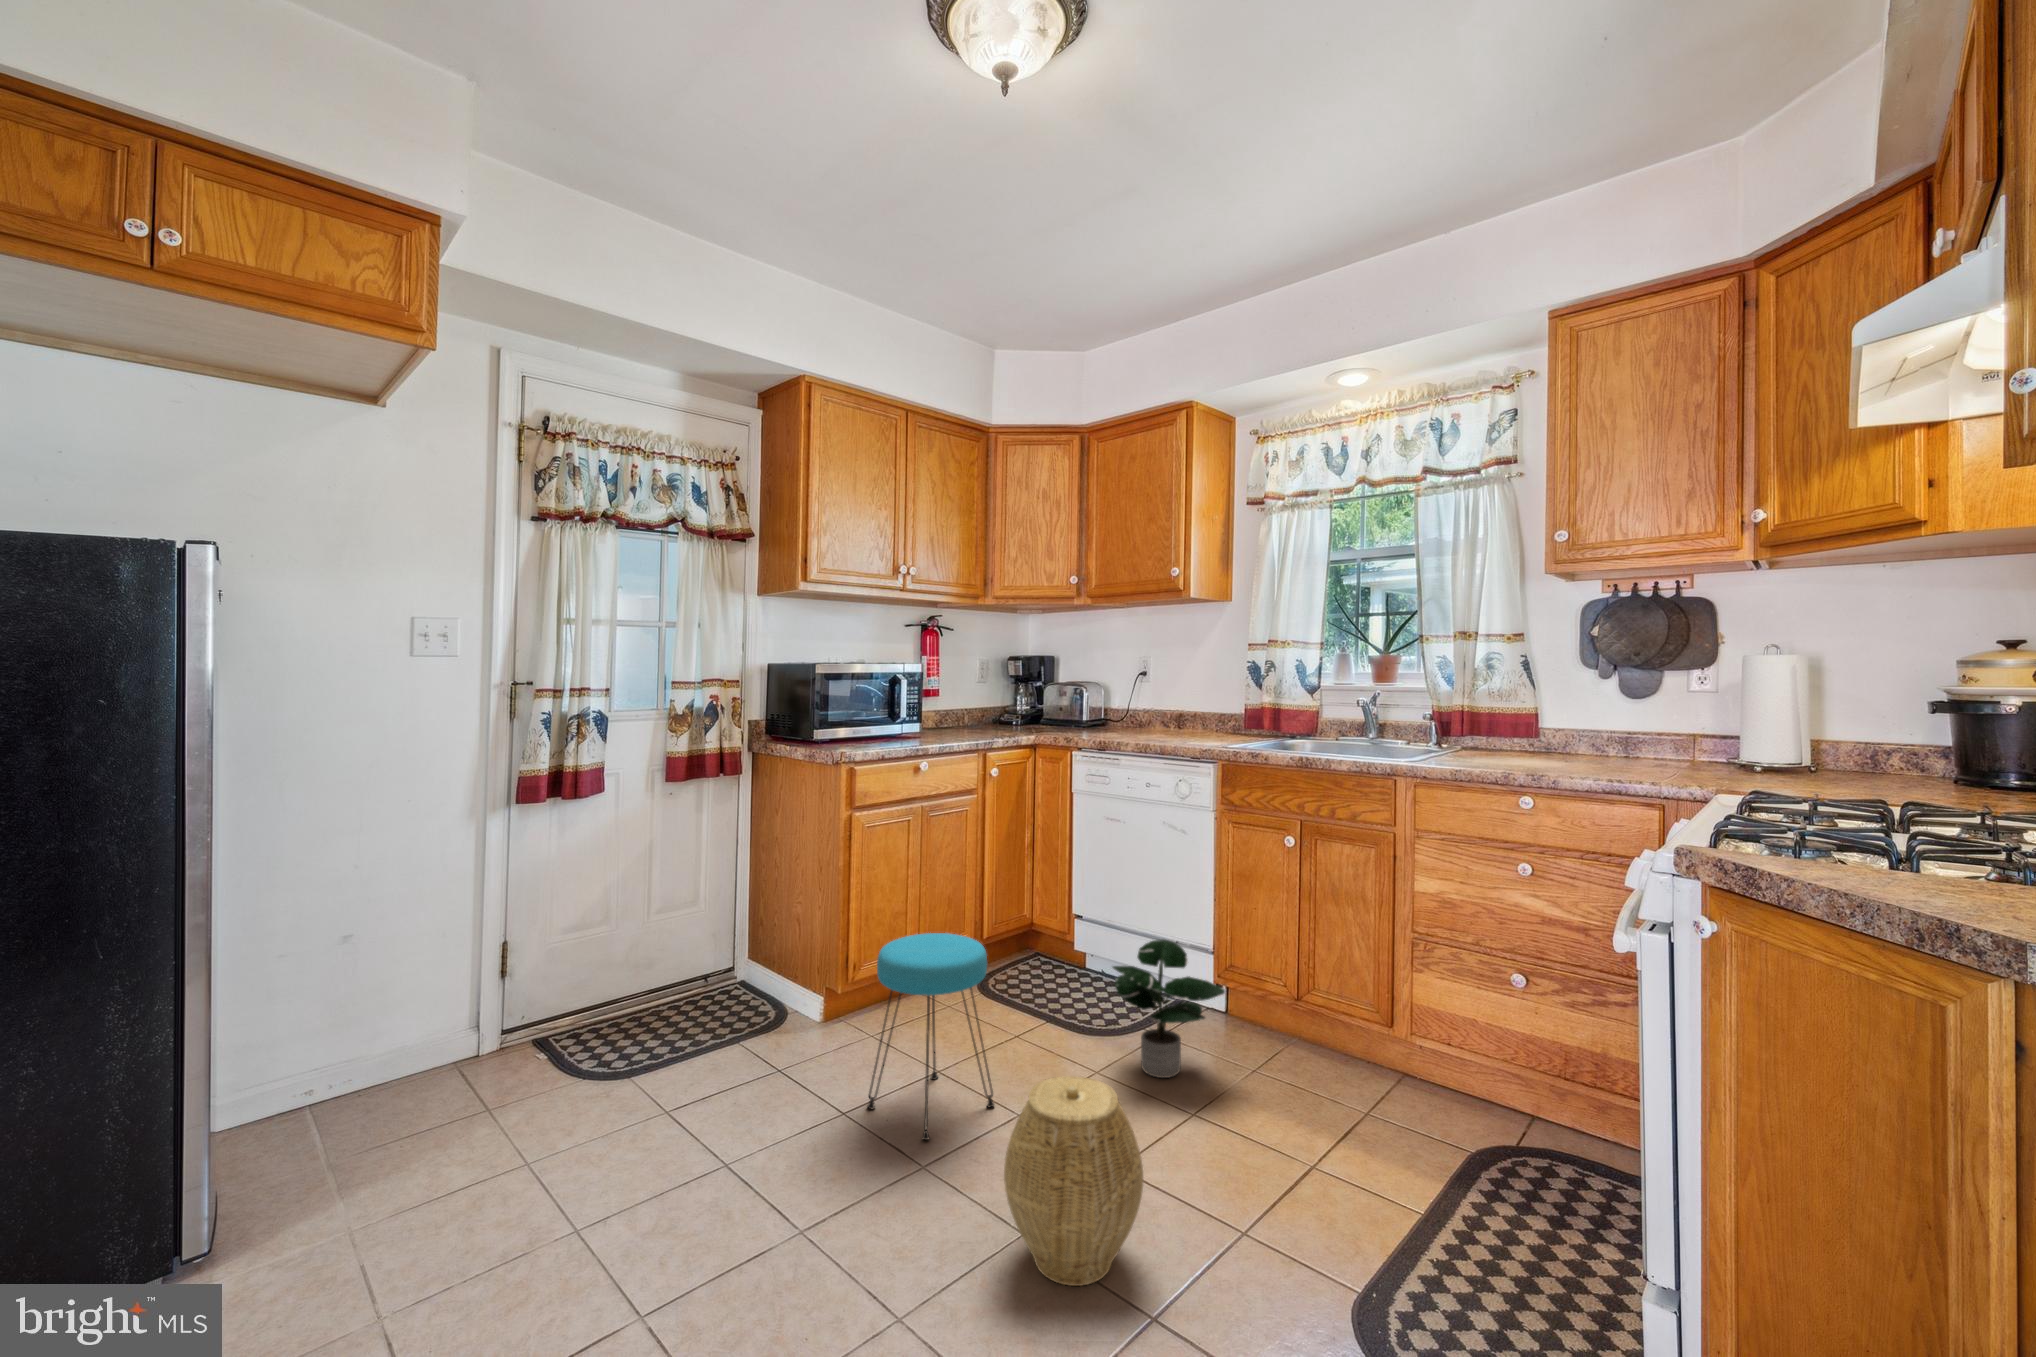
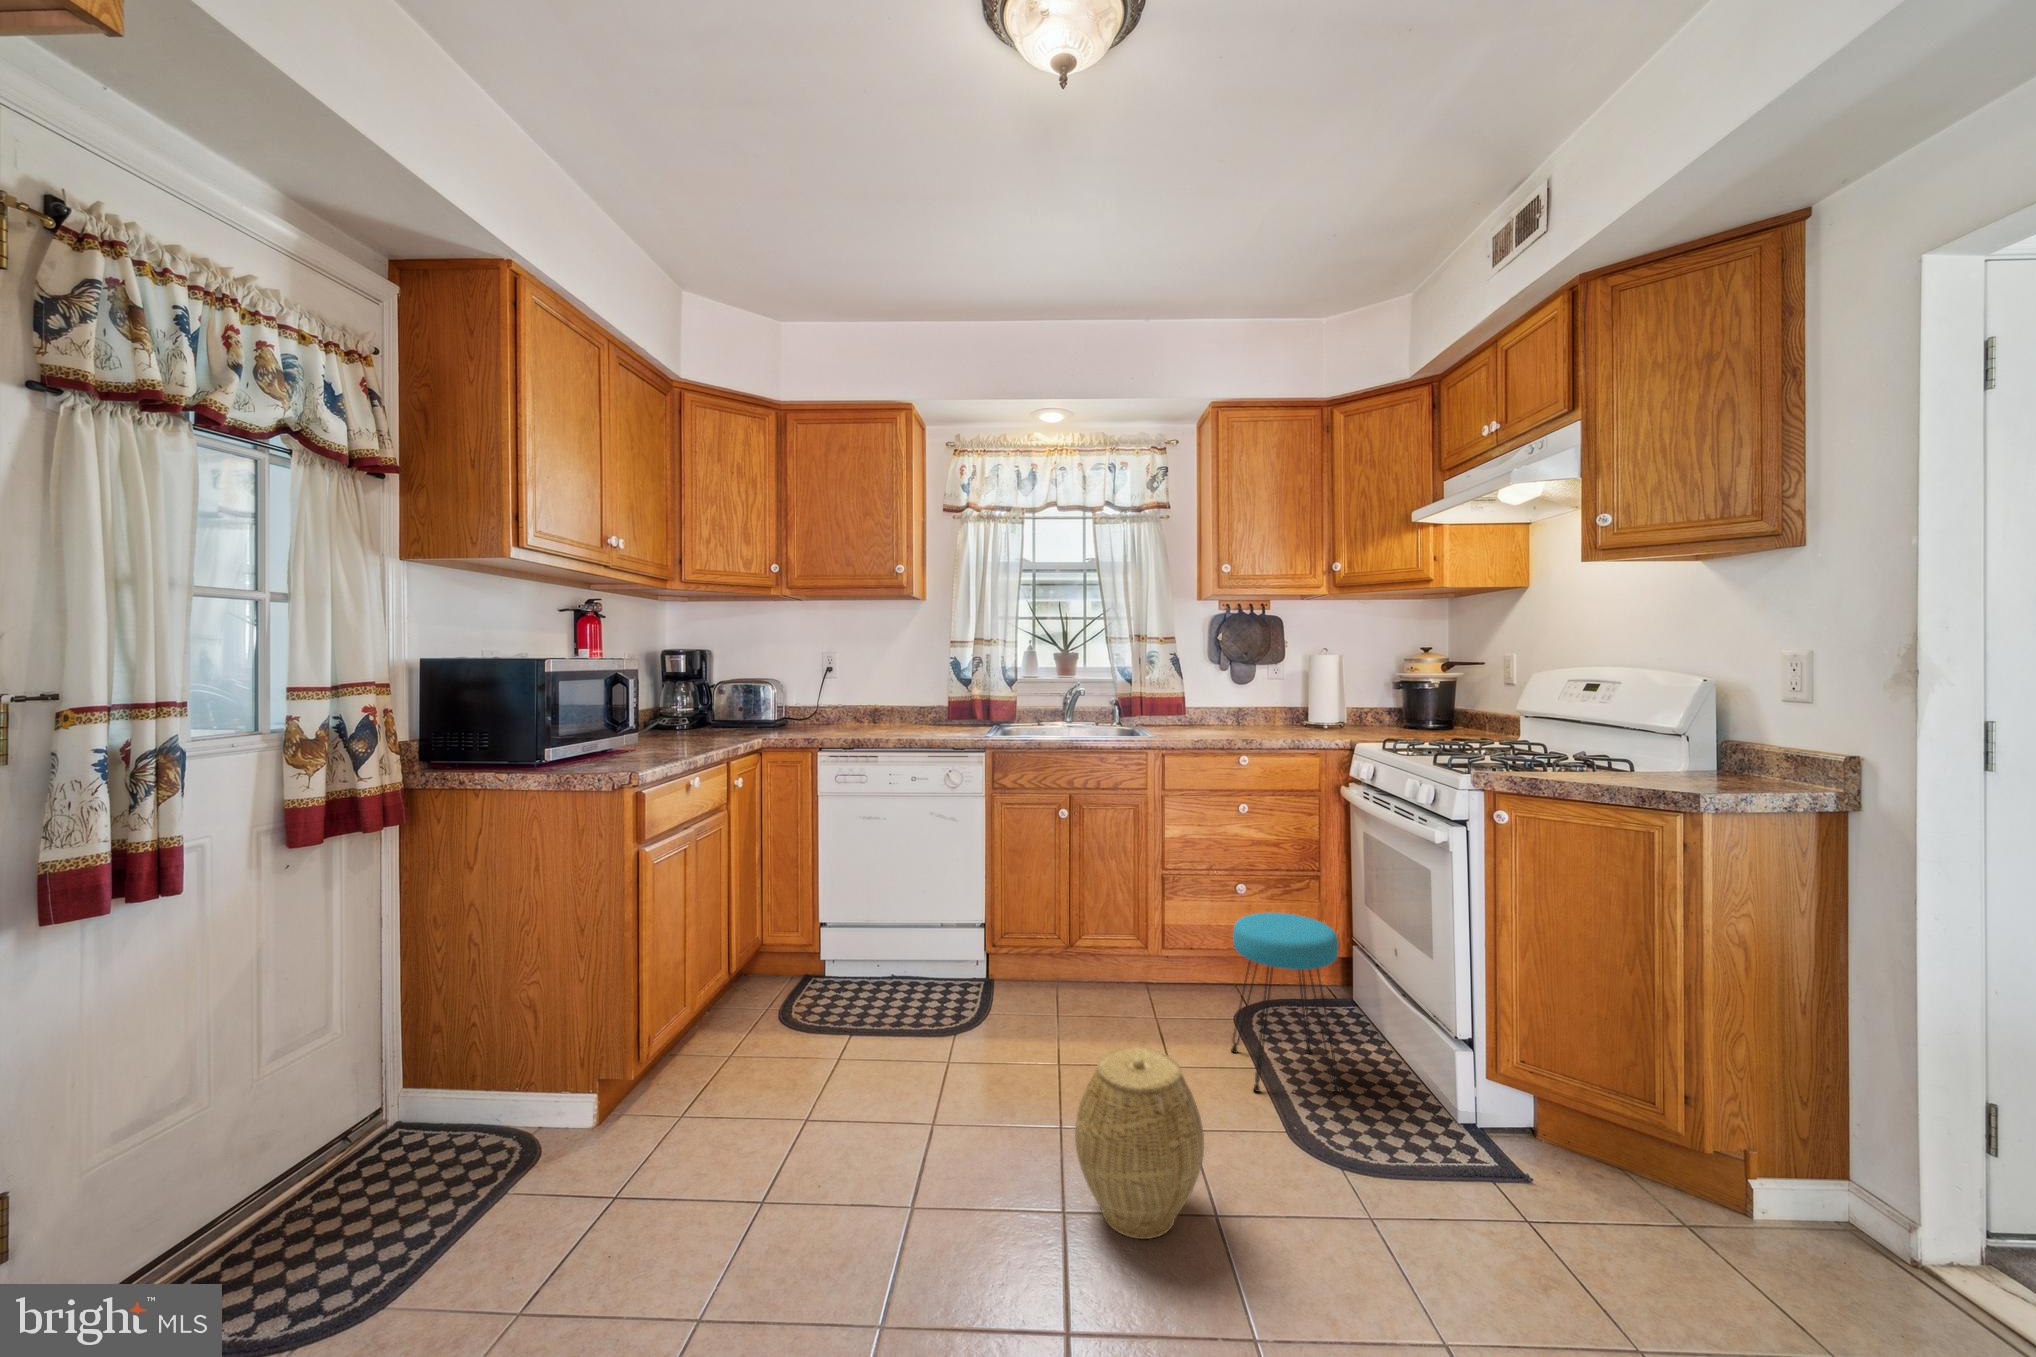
stool: present [867,933,994,1140] -> present [1231,913,1339,1092]
potted plant: present [1113,939,1225,1078] -> none [955,920,1061,1047]

